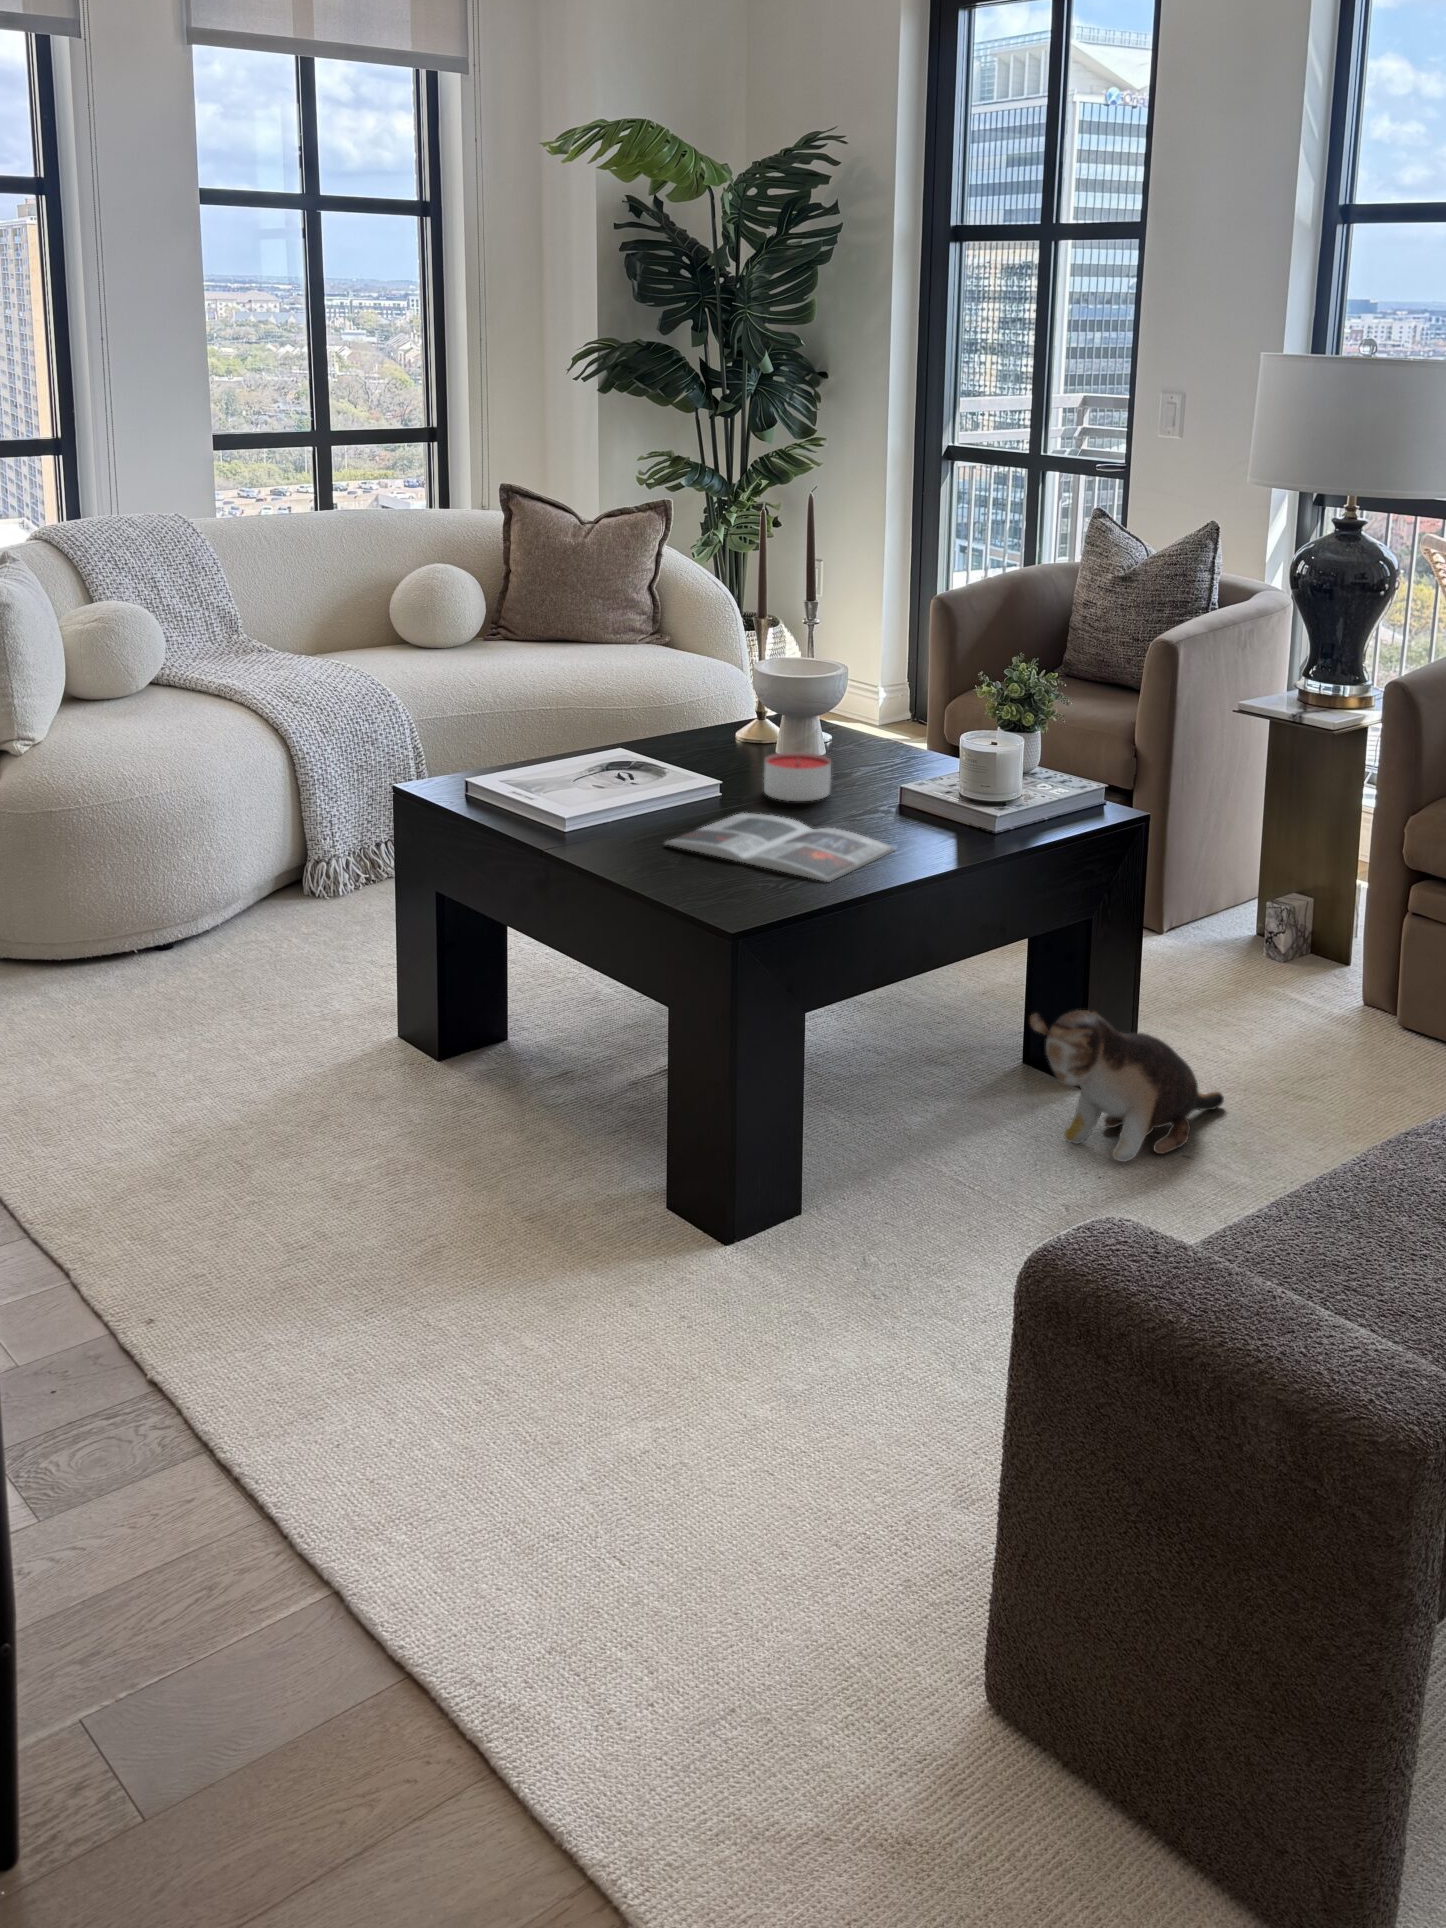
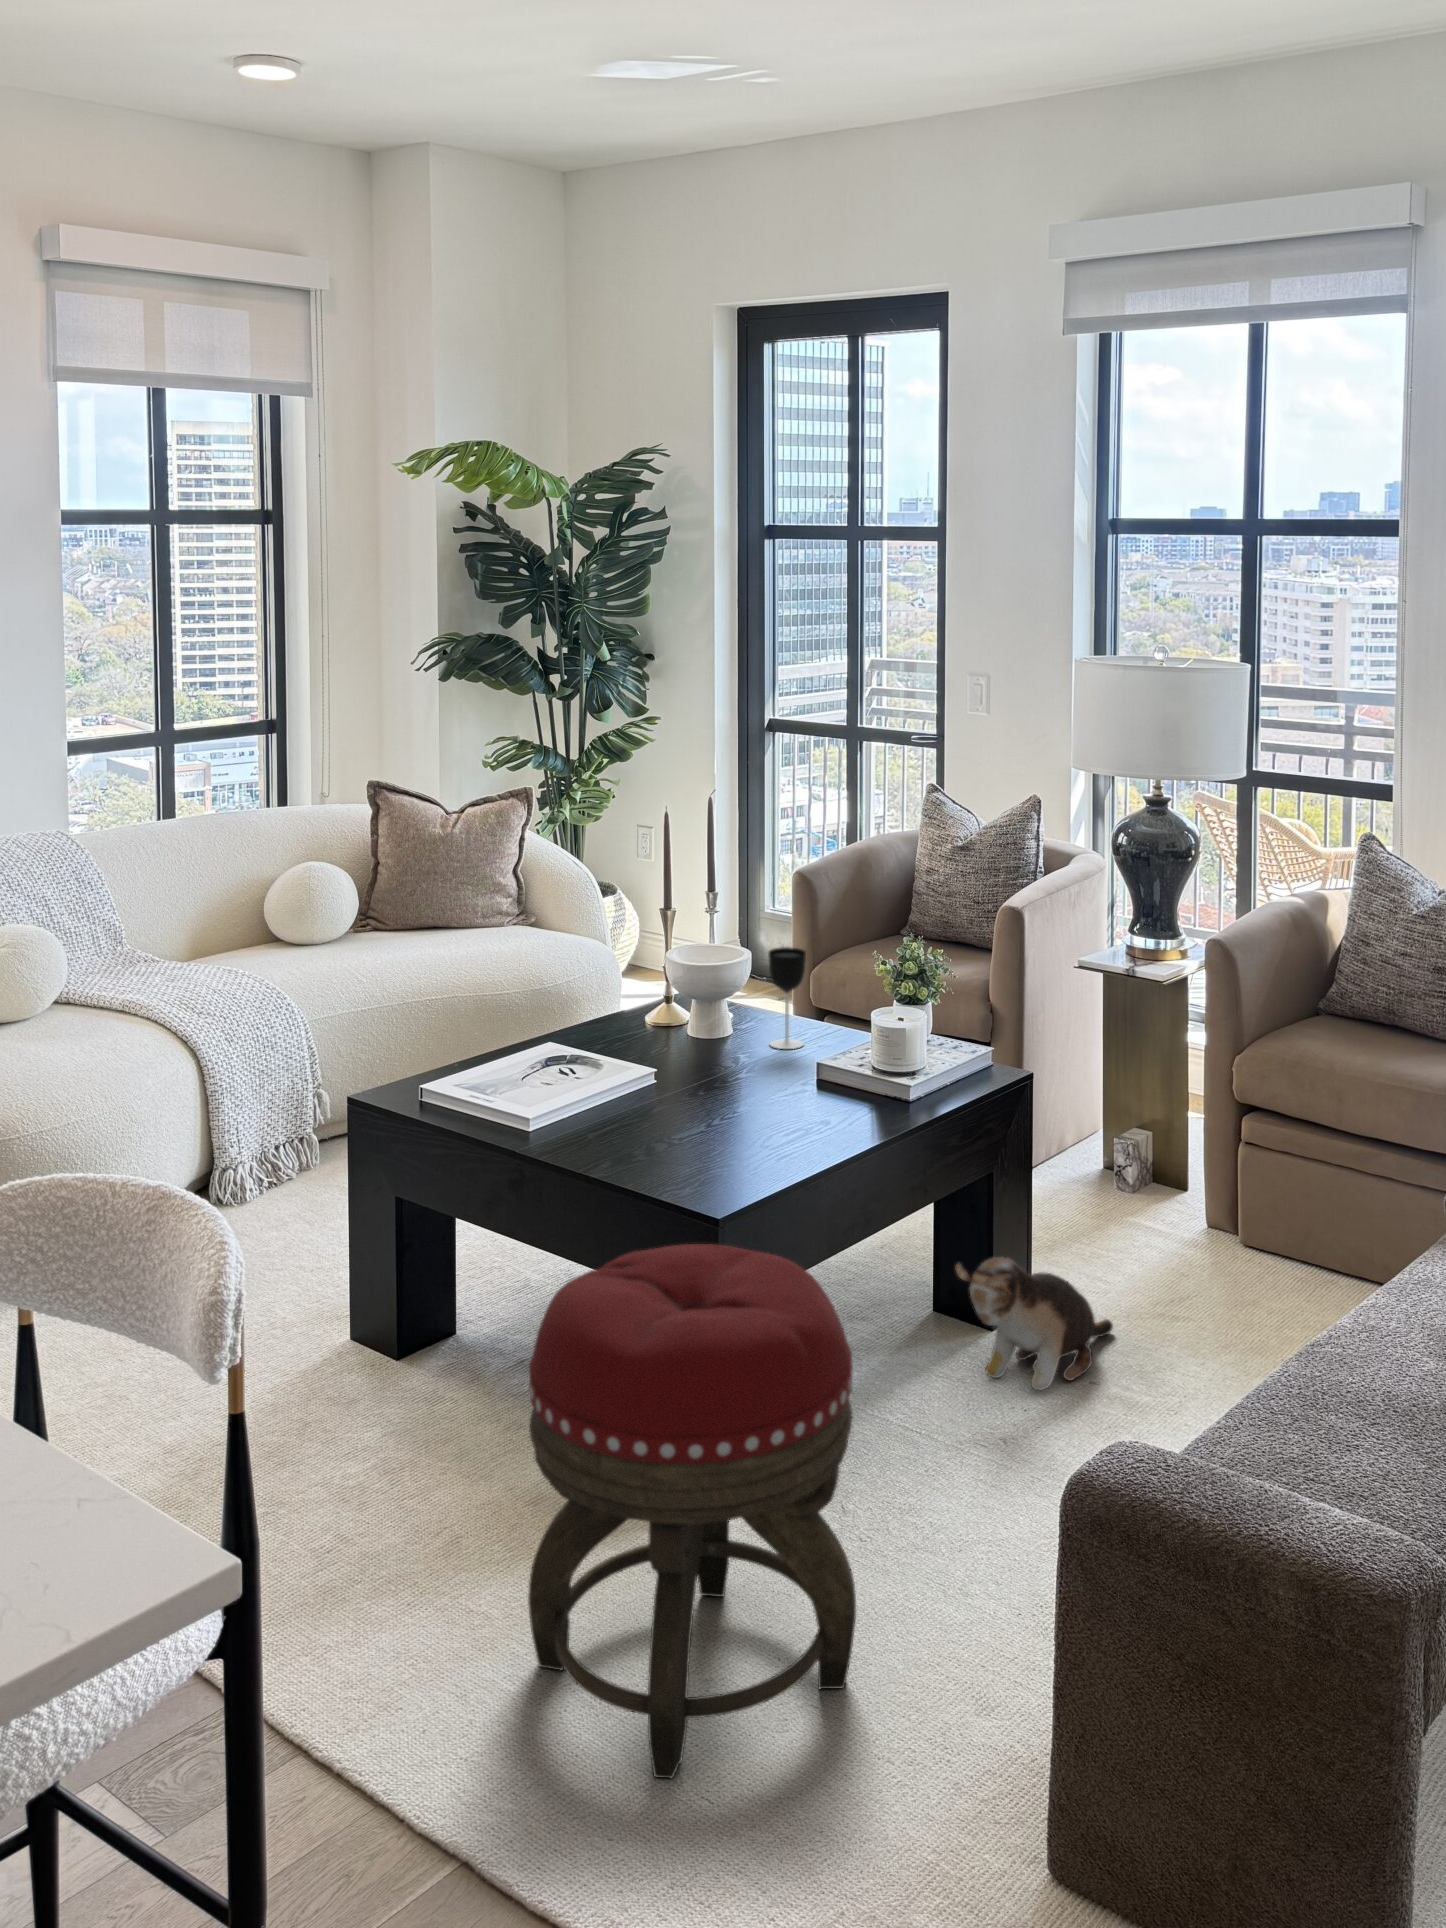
wine glass: none [865,660,909,772] -> present [768,947,806,1049]
candle: present [764,752,831,801] -> none [690,1037,749,1084]
magazine: present [666,813,894,882] -> none [621,1099,826,1161]
footstool: none [451,957,833,1547] -> present [528,1244,856,1778]

